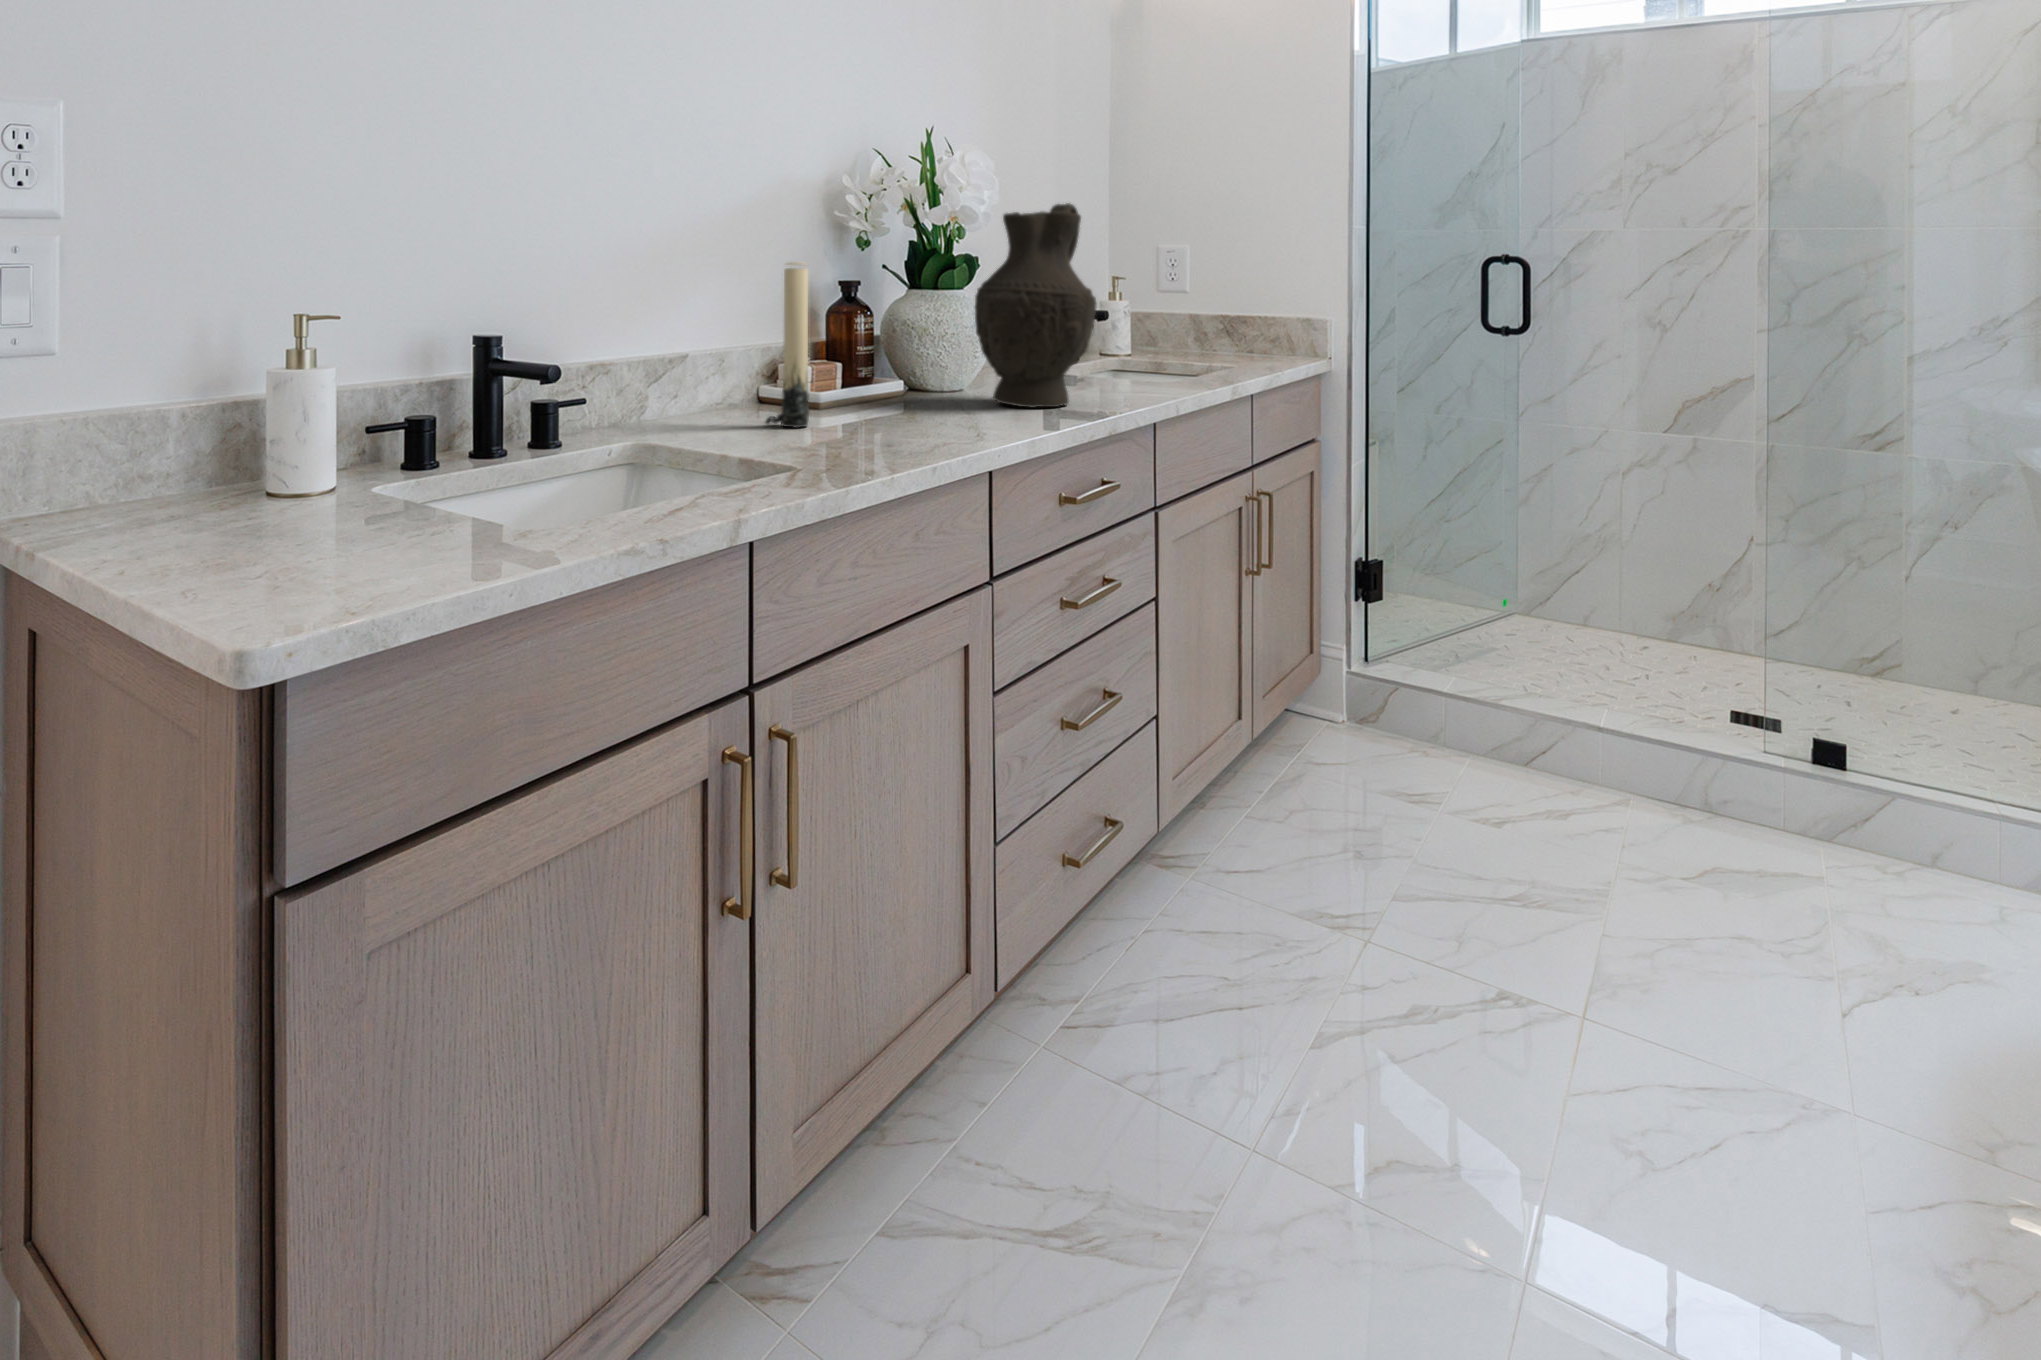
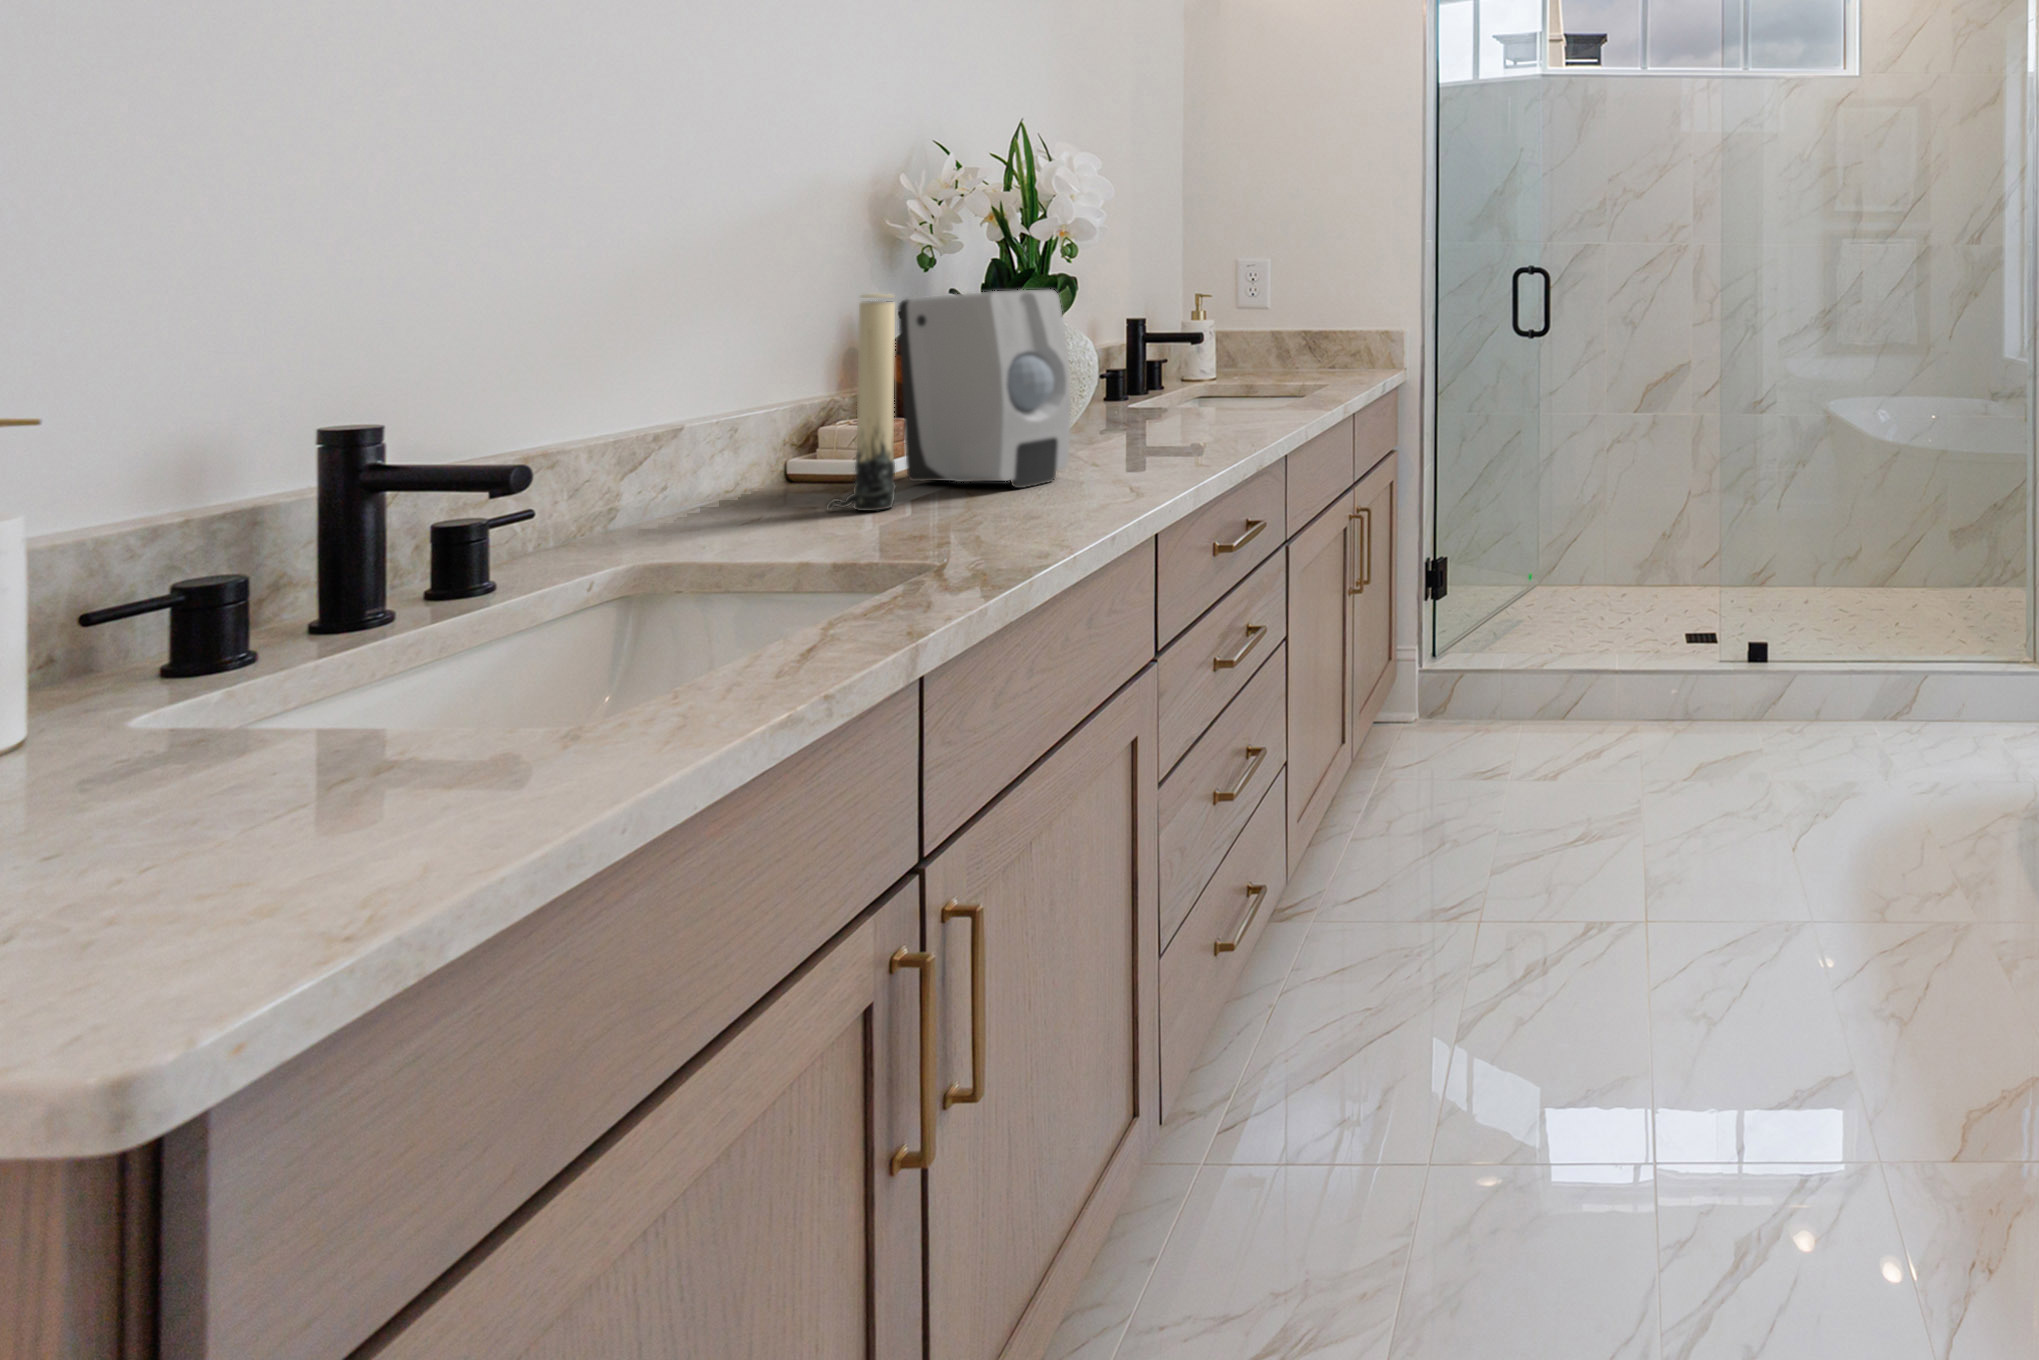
decorative vase: present [975,203,1096,407] -> none [1088,218,1229,453]
soap dispenser: none [824,262,945,423] -> present [898,290,1071,488]

